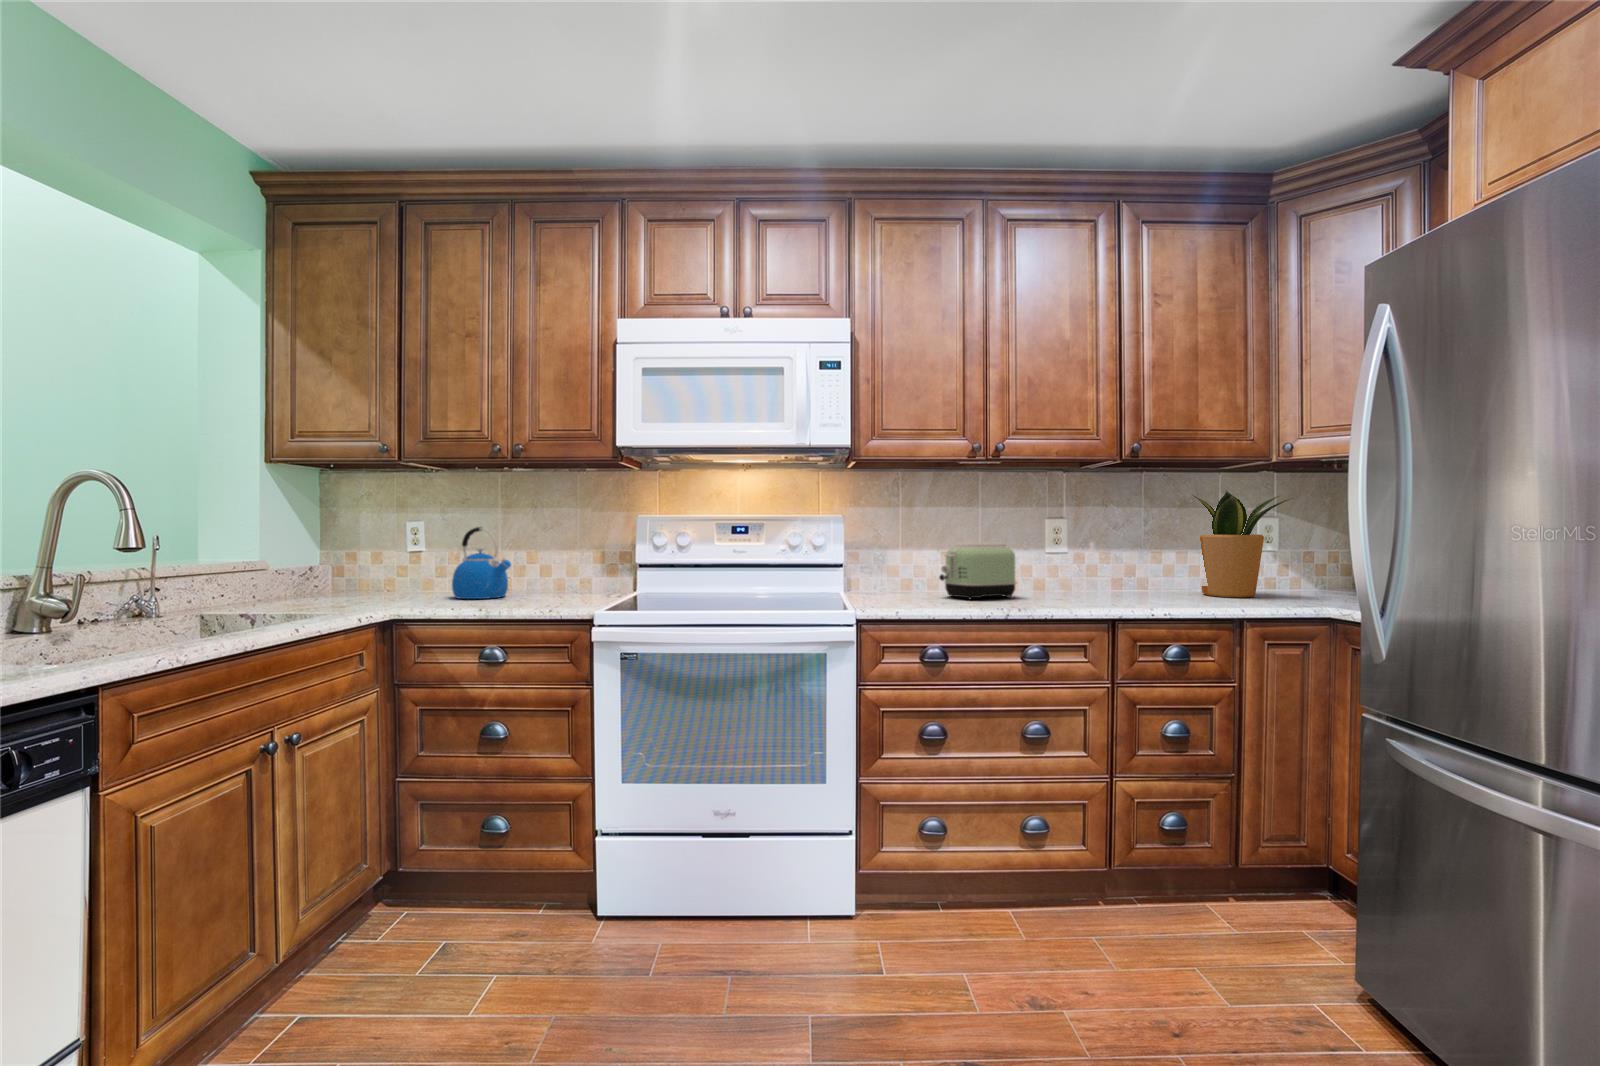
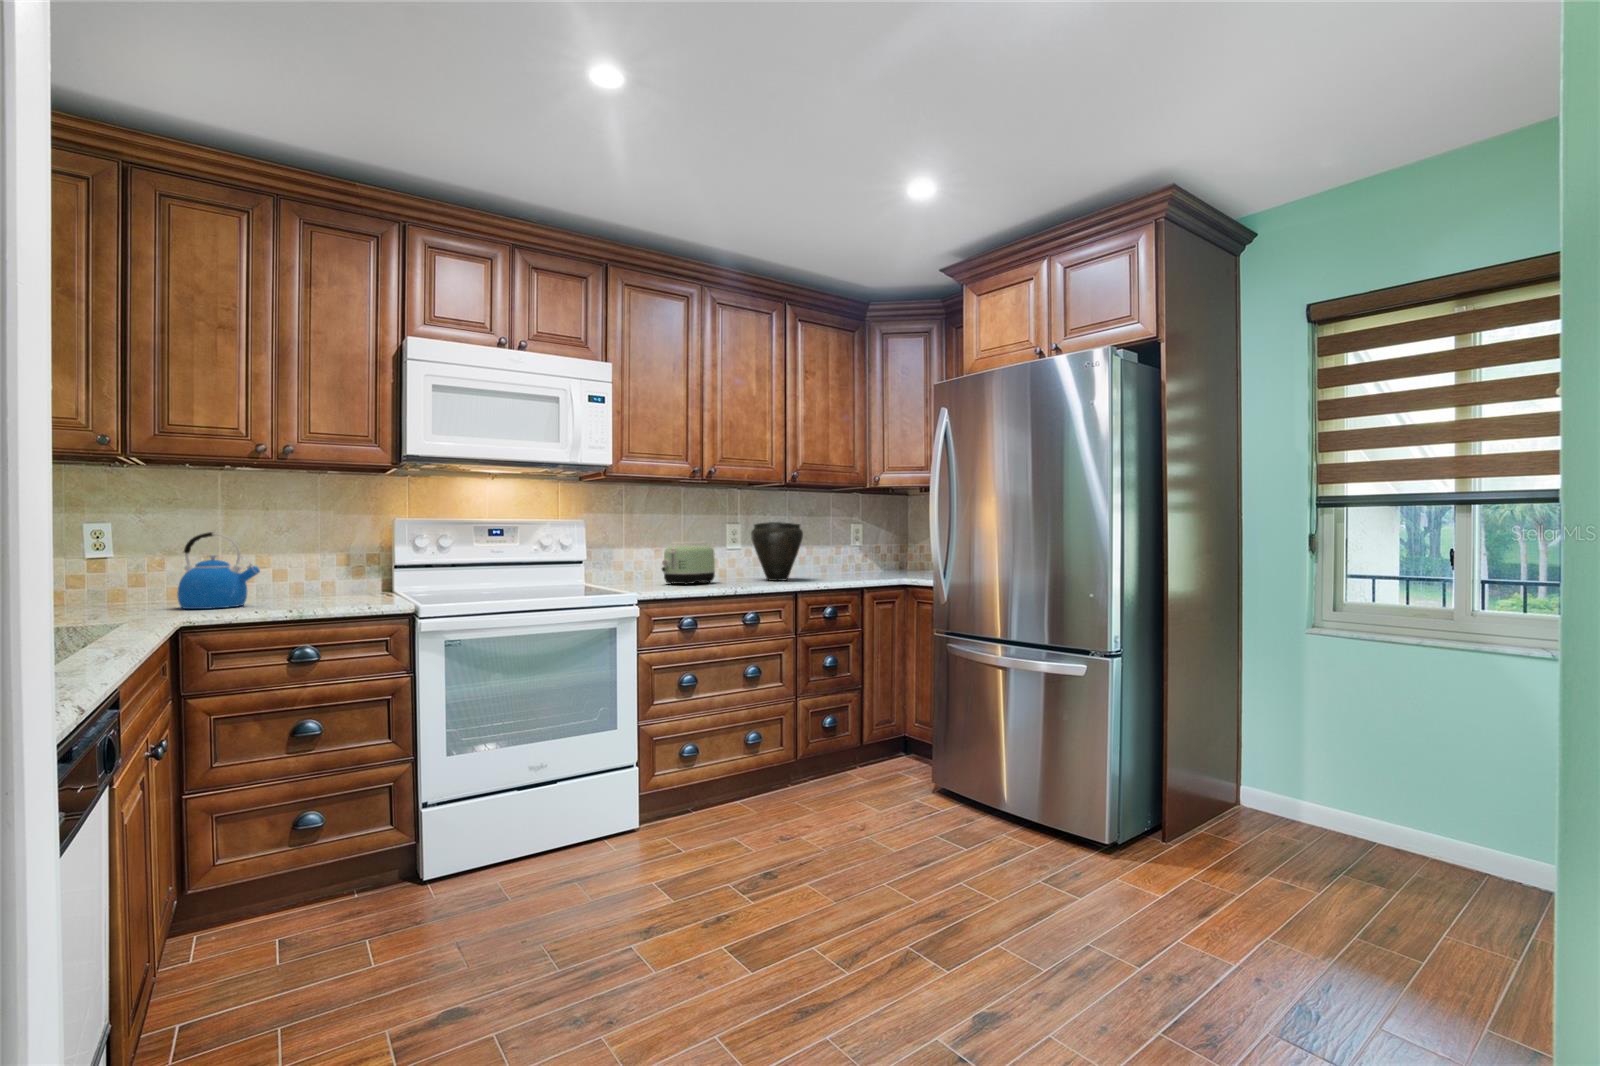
potted plant: present [1194,491,1293,597] -> none [801,504,873,576]
vase: none [1076,517,1156,600] -> present [751,522,803,581]

